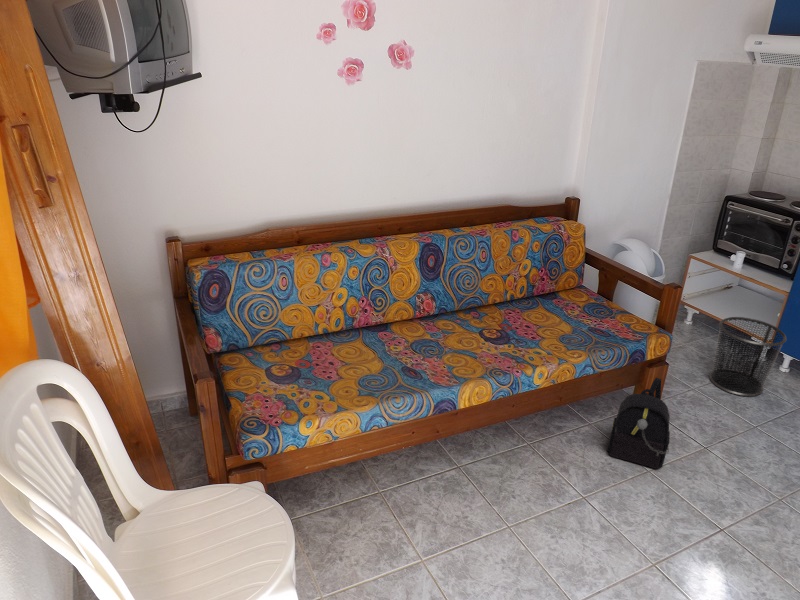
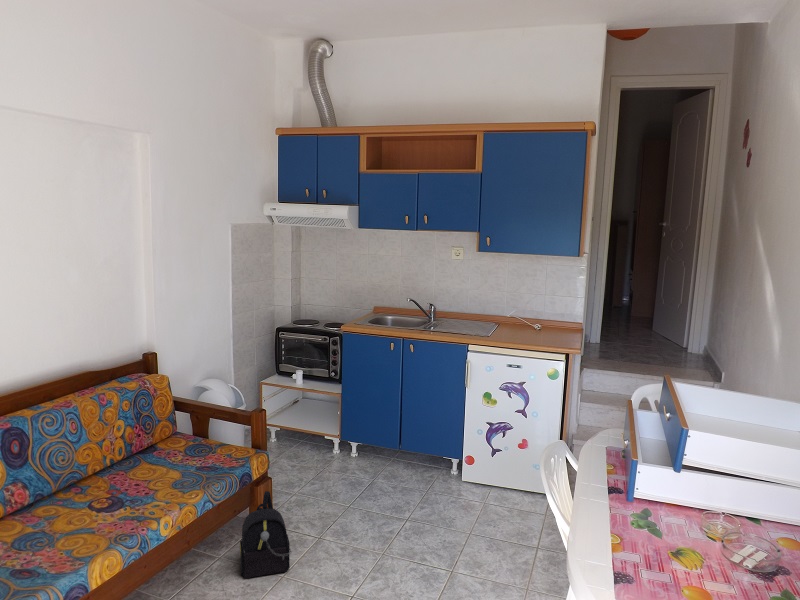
waste bin: present [709,317,786,396] -> none [299,421,347,487]

